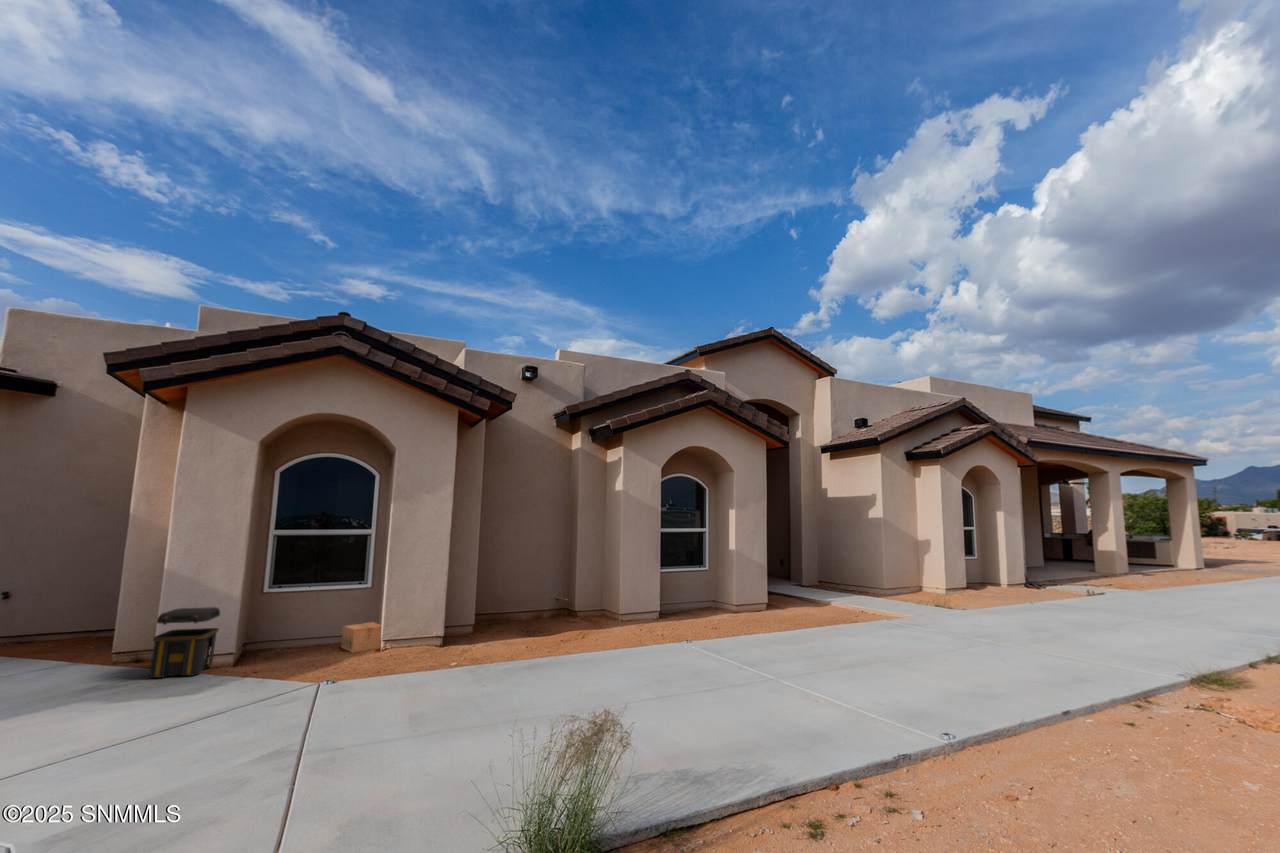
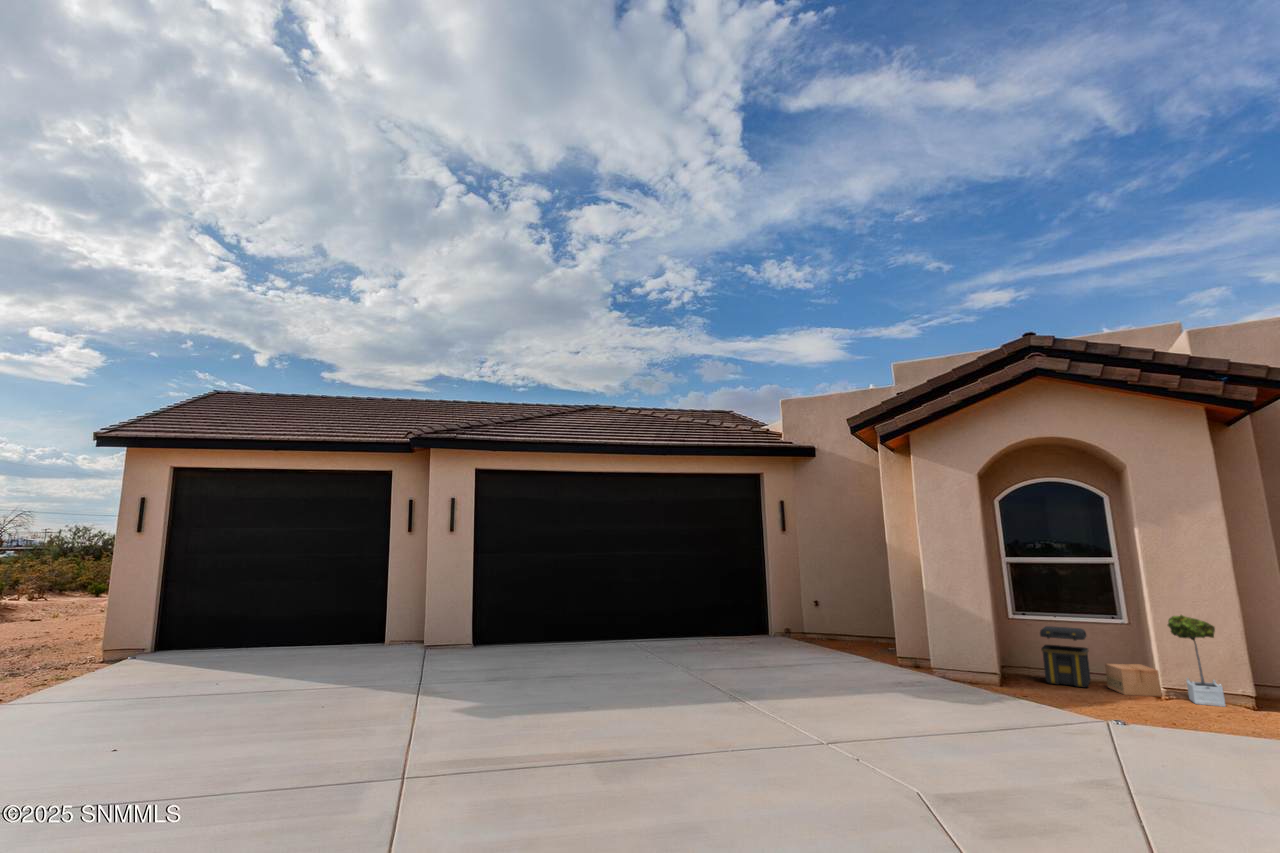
potted tree: none [398,576,430,651] -> present [1168,615,1226,707]
toolbox: present [149,607,220,678] -> present [1040,626,1091,687]

